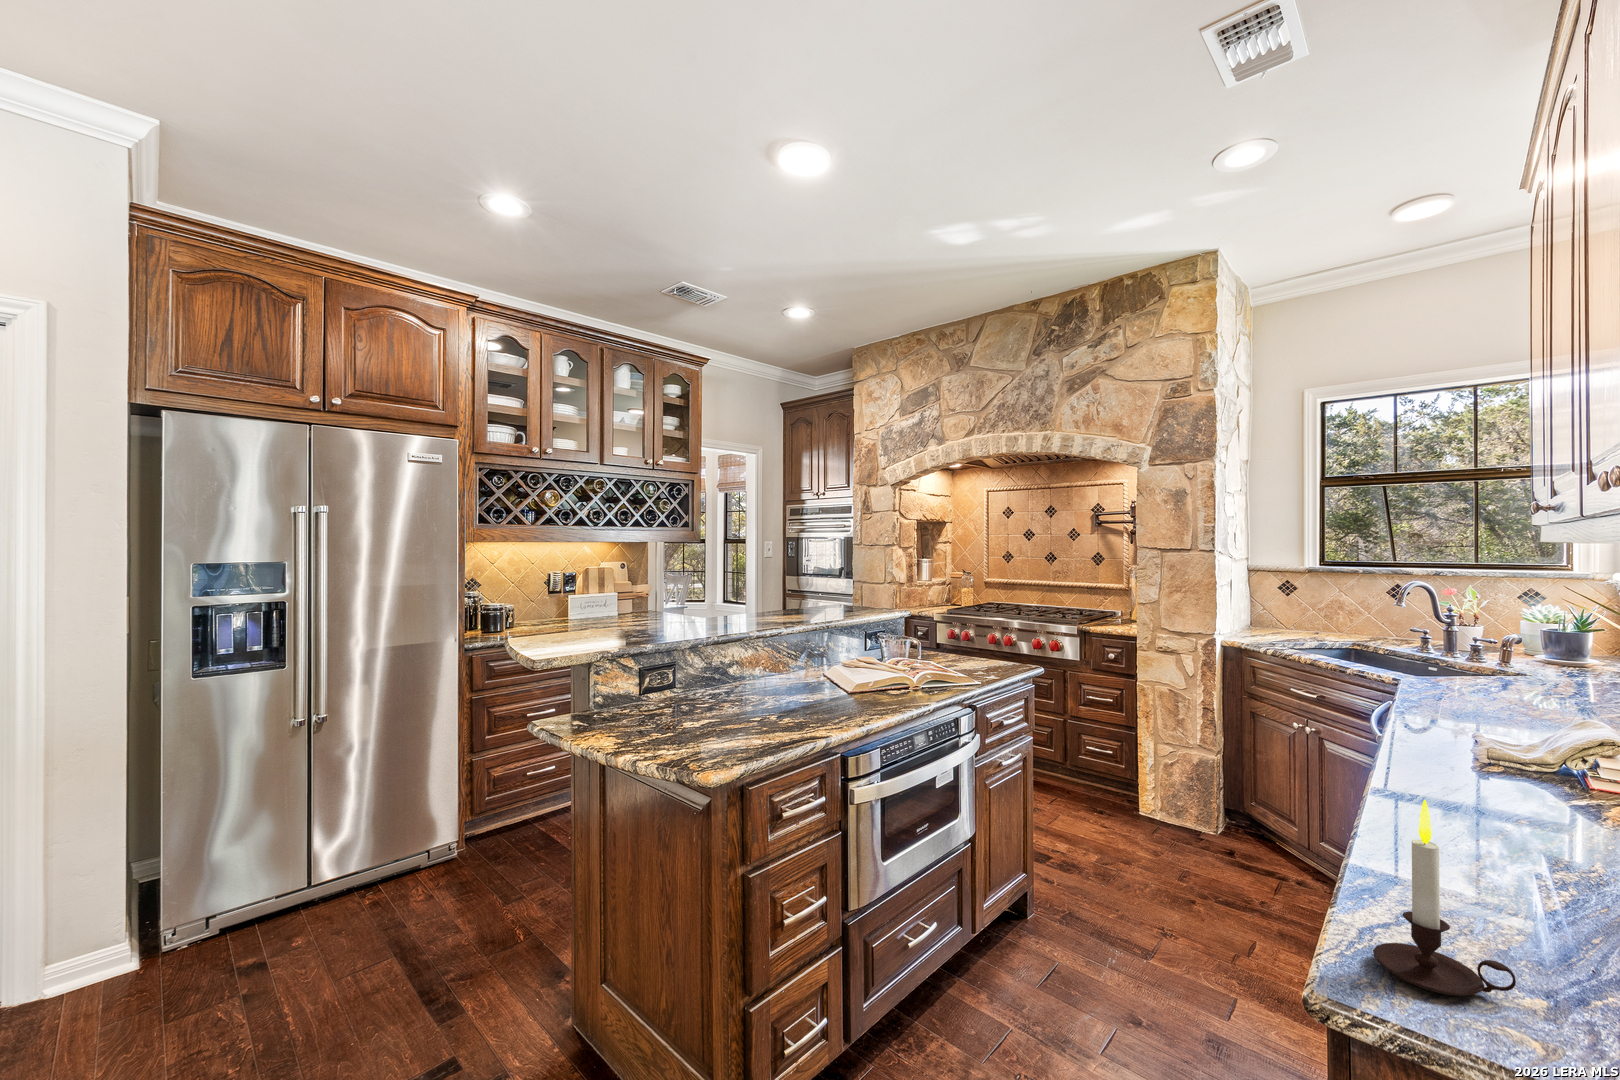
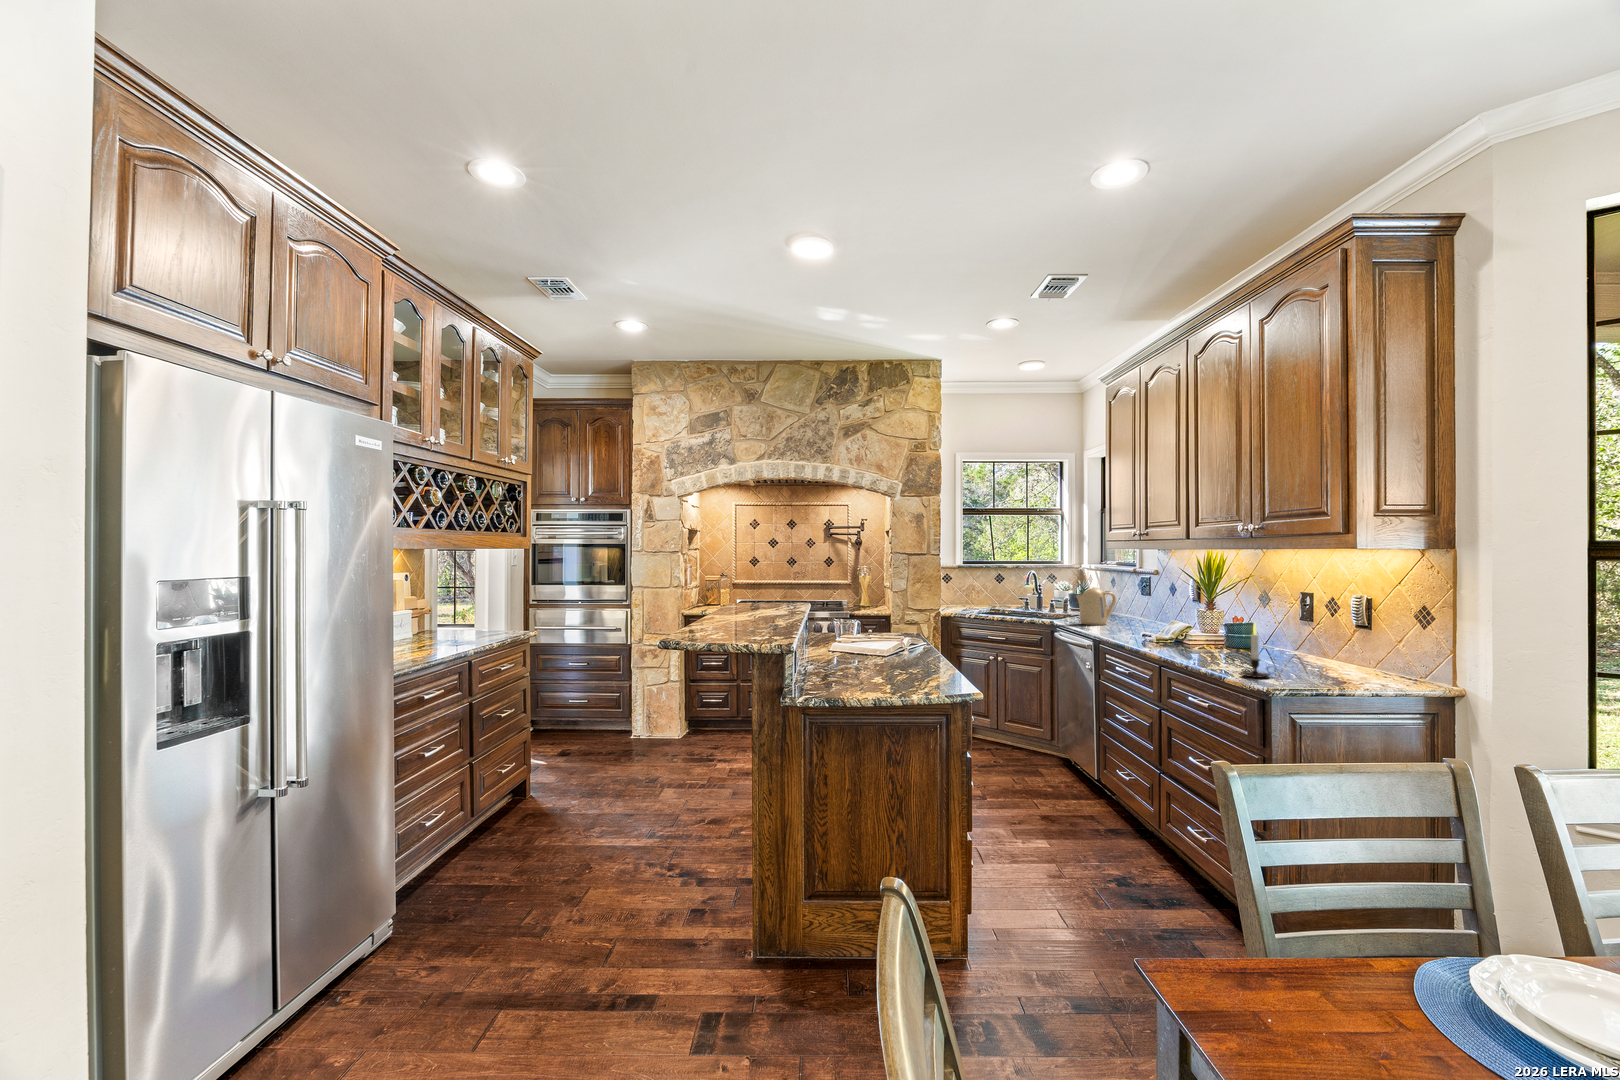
kettle: none [1455,620,1560,697] -> present [1076,587,1116,625]

